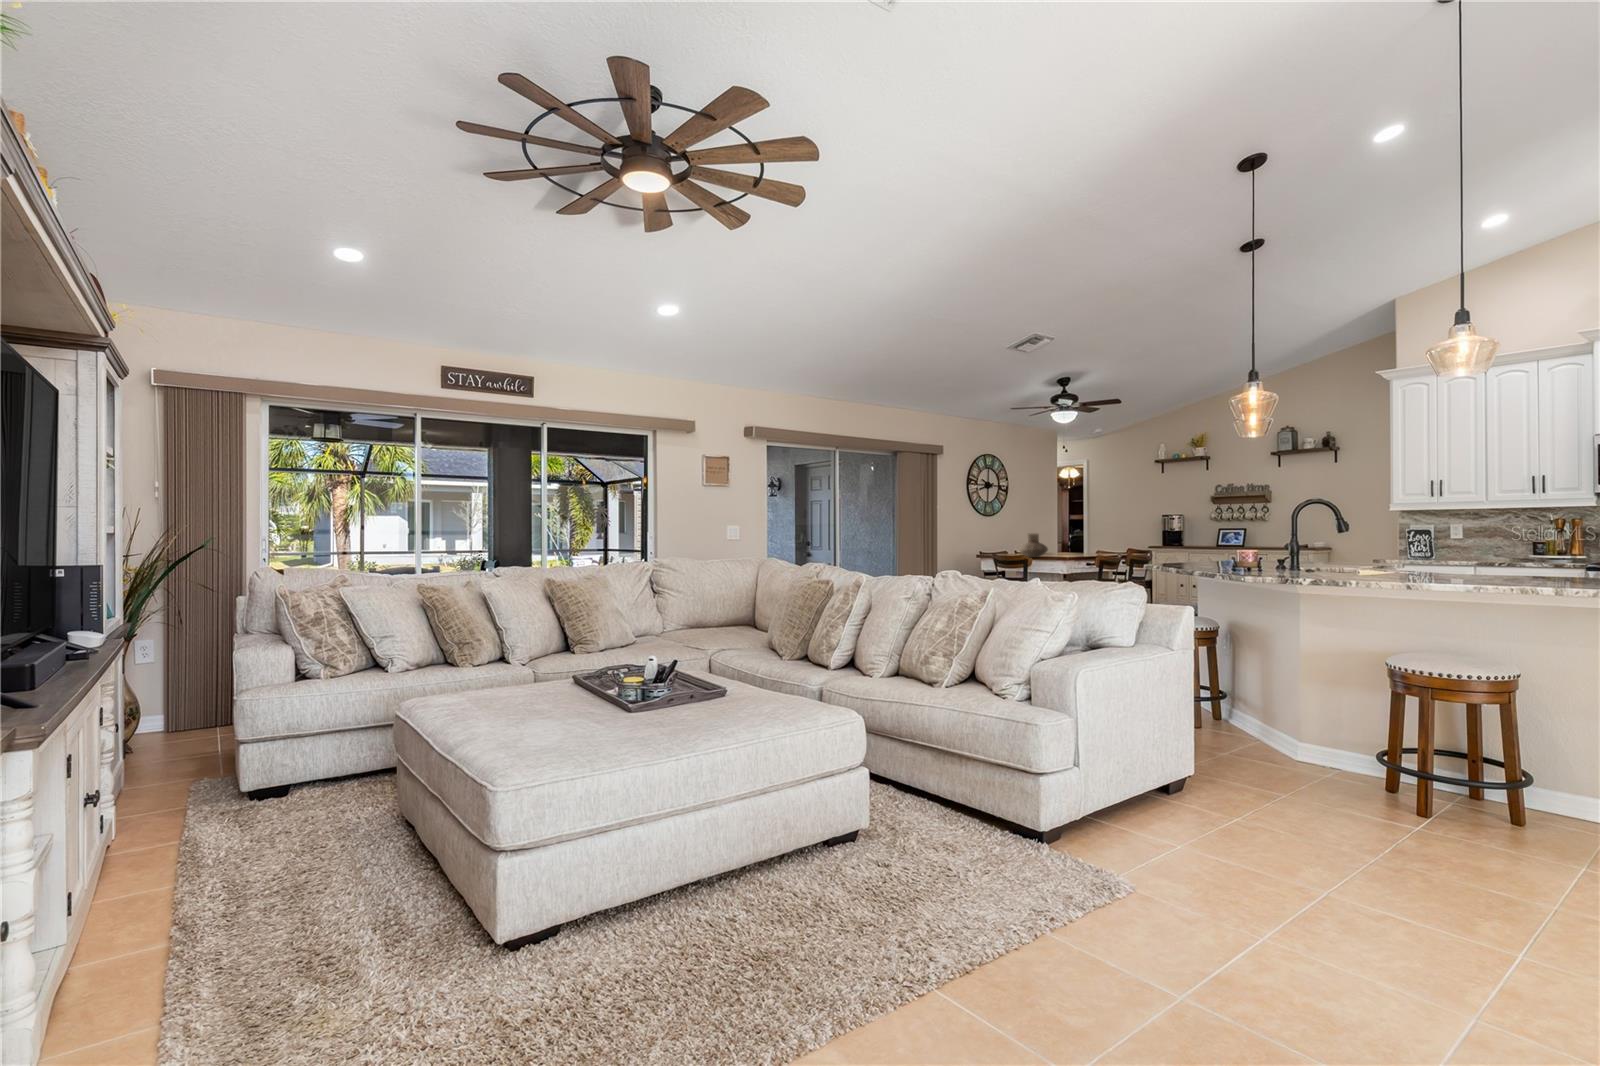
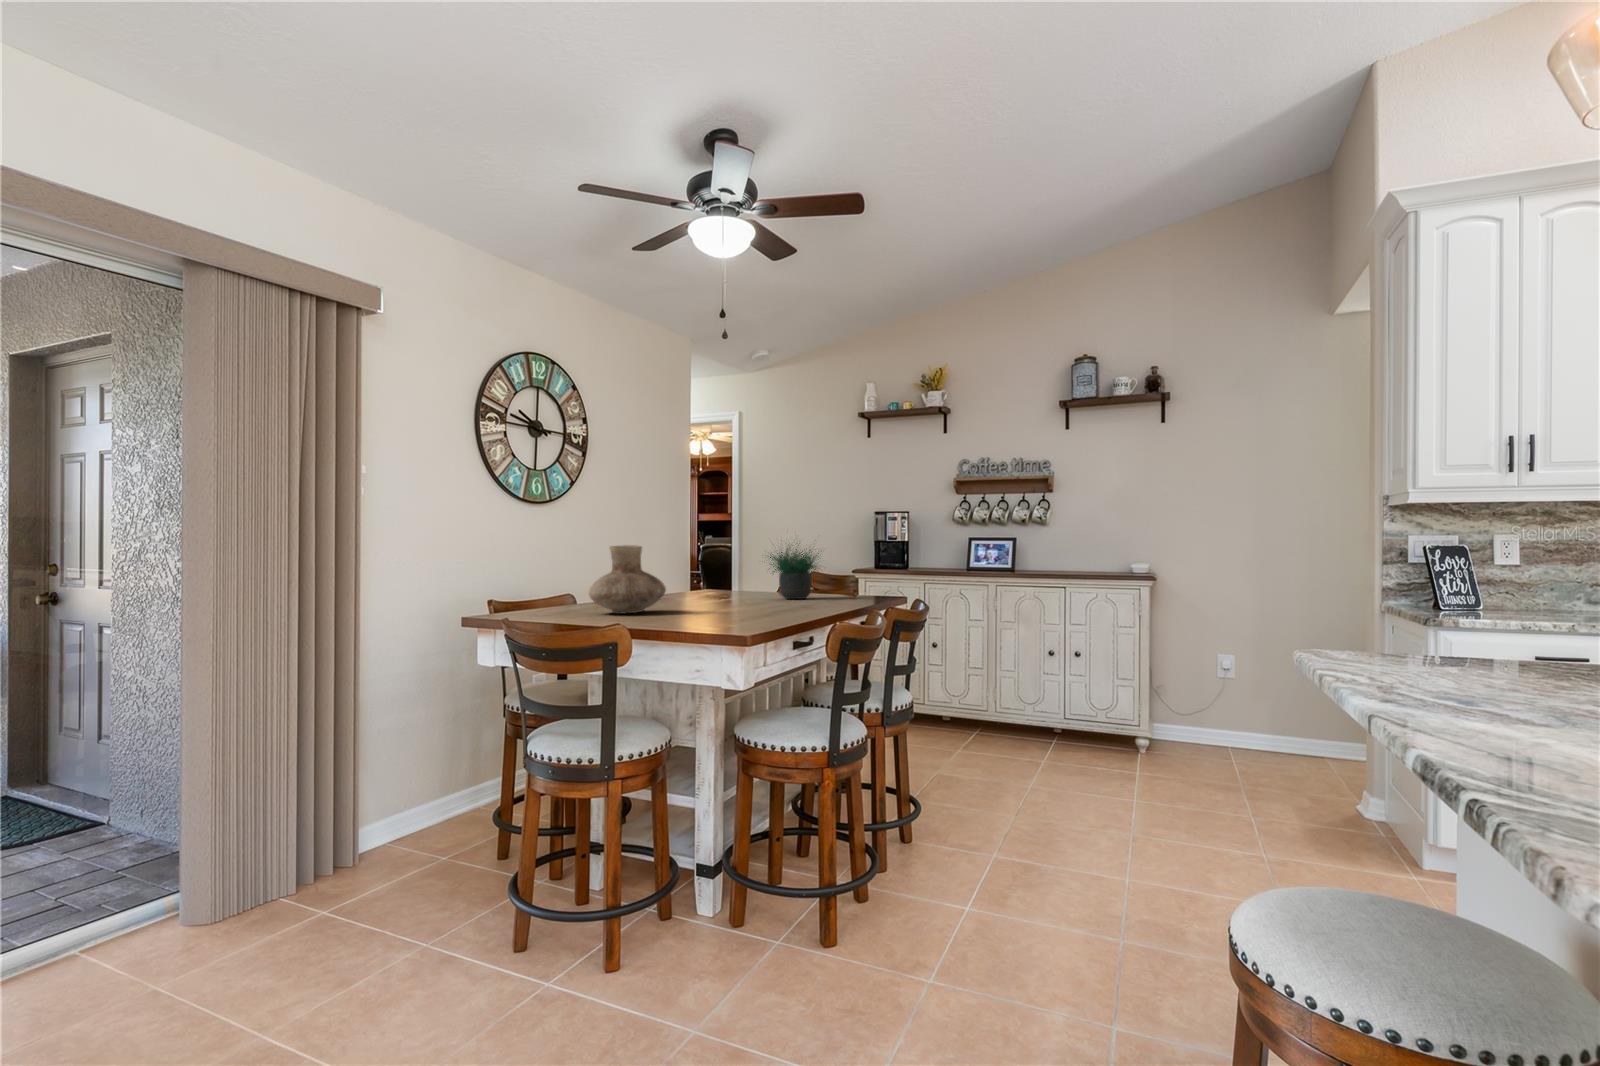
potted plant: none [1088,524,1123,556] -> present [770,543,819,599]

